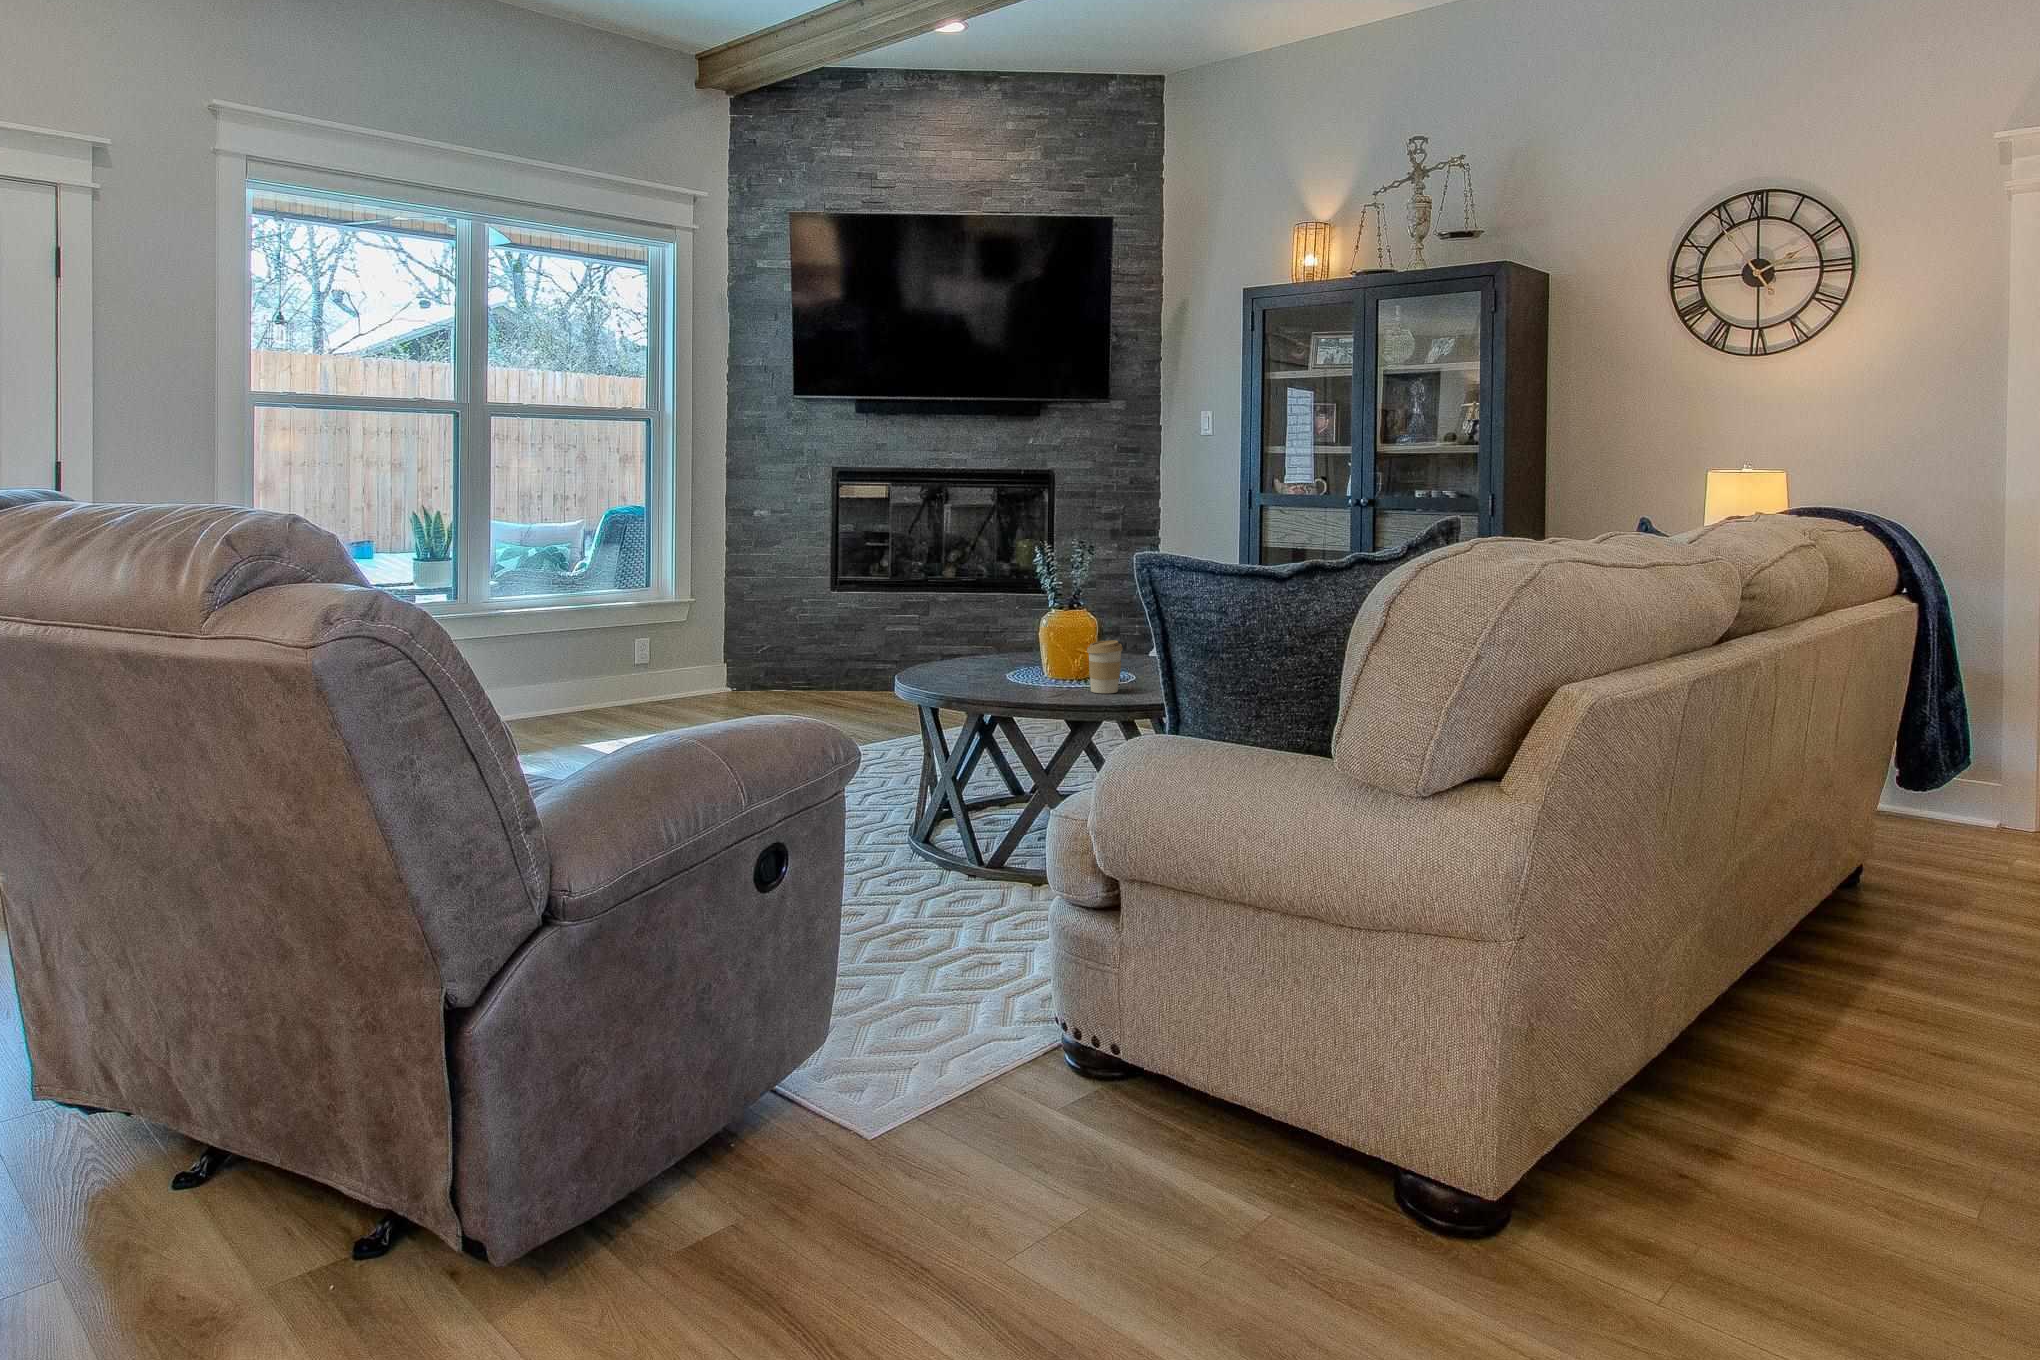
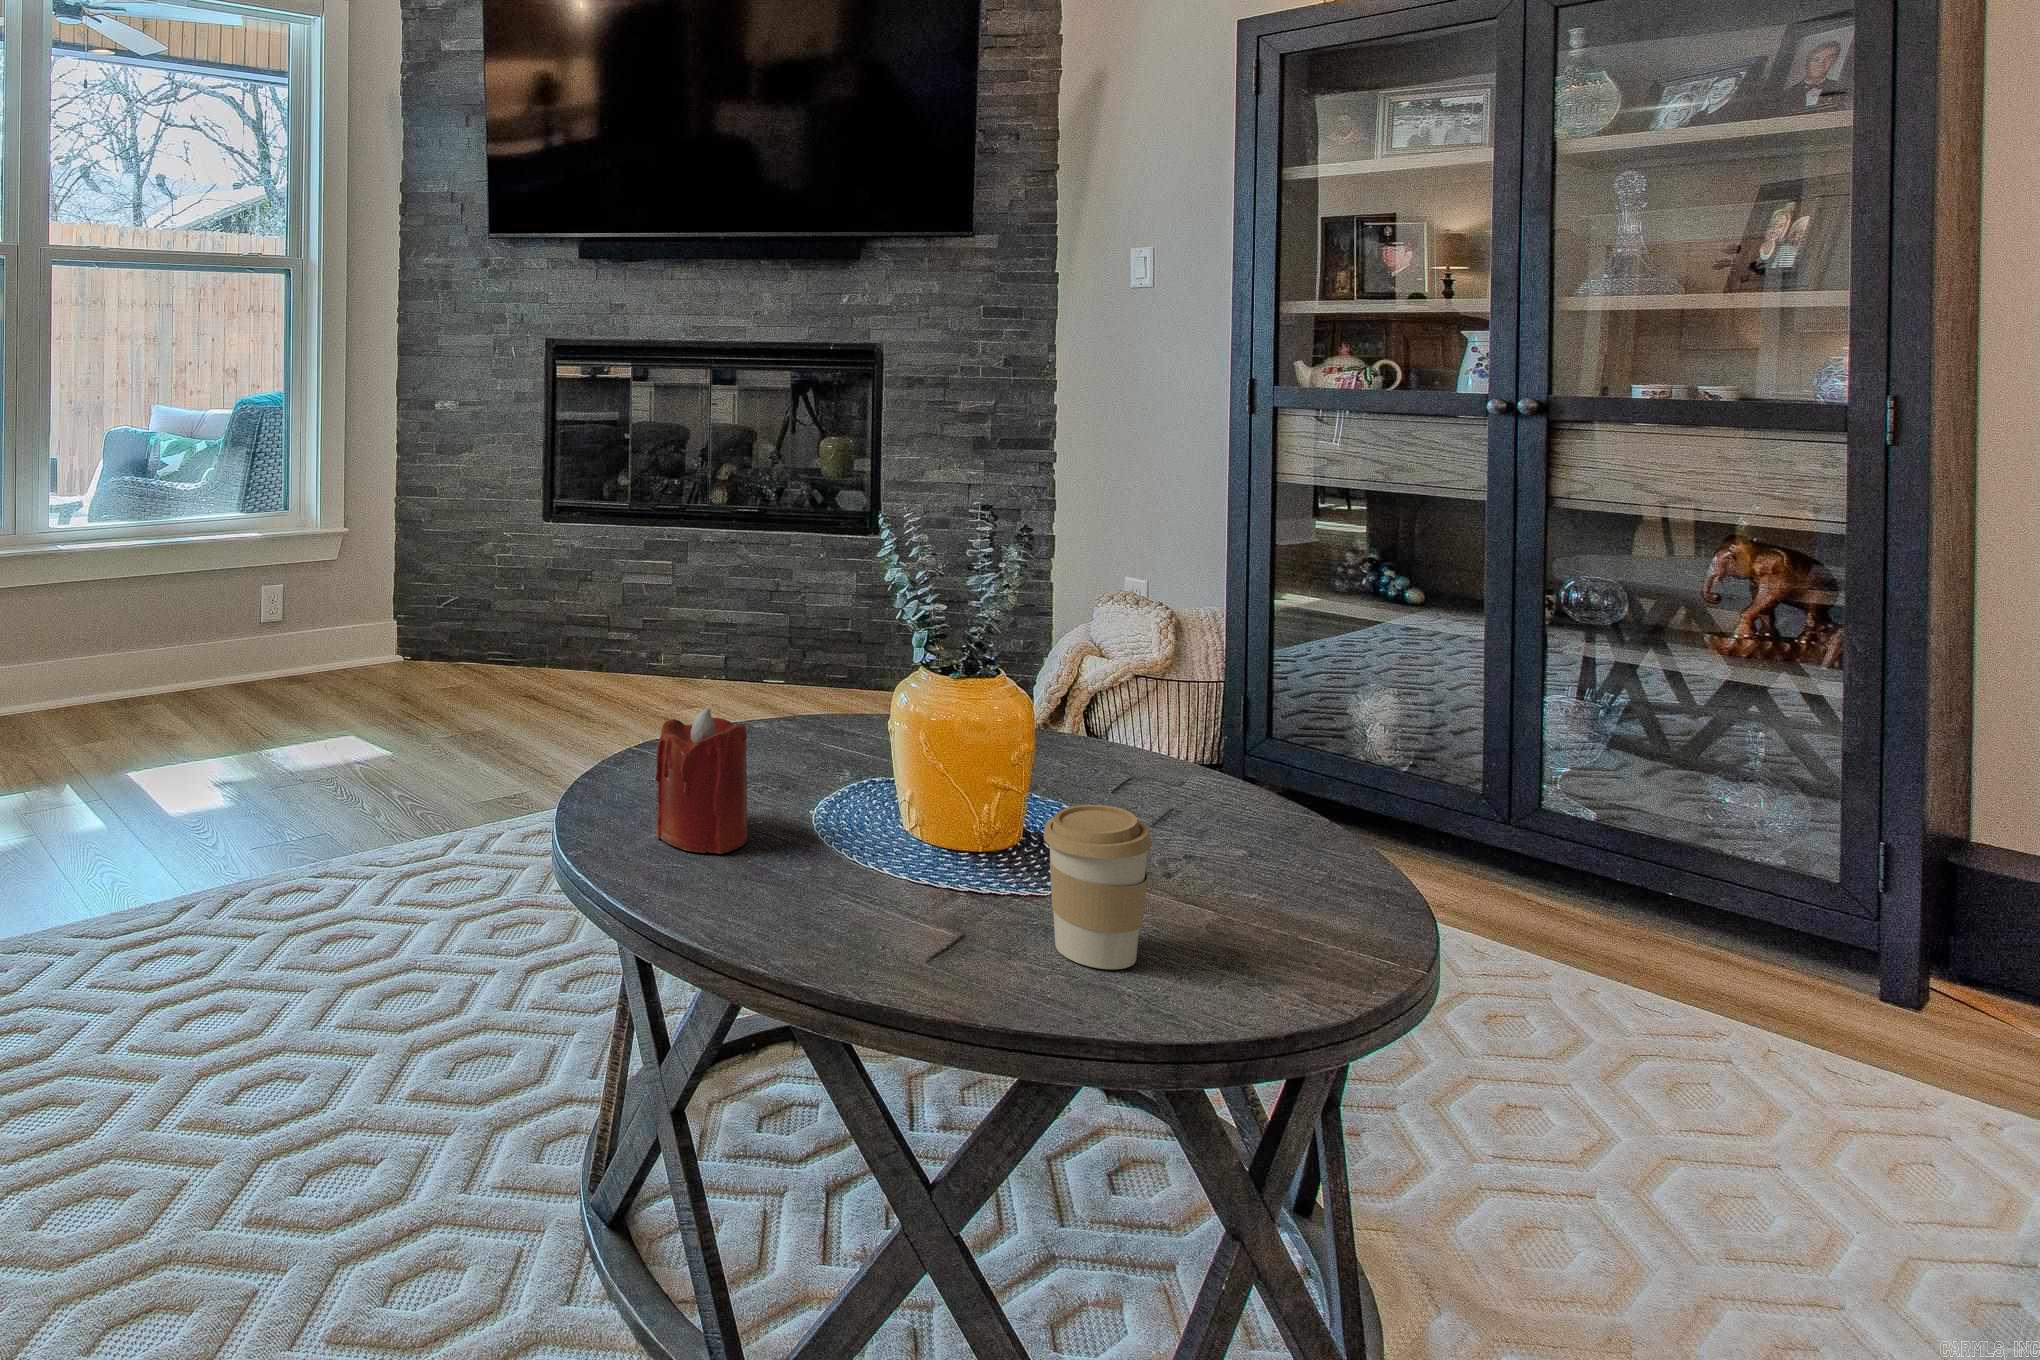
candle: none [940,623,978,680] -> present [656,708,747,854]

